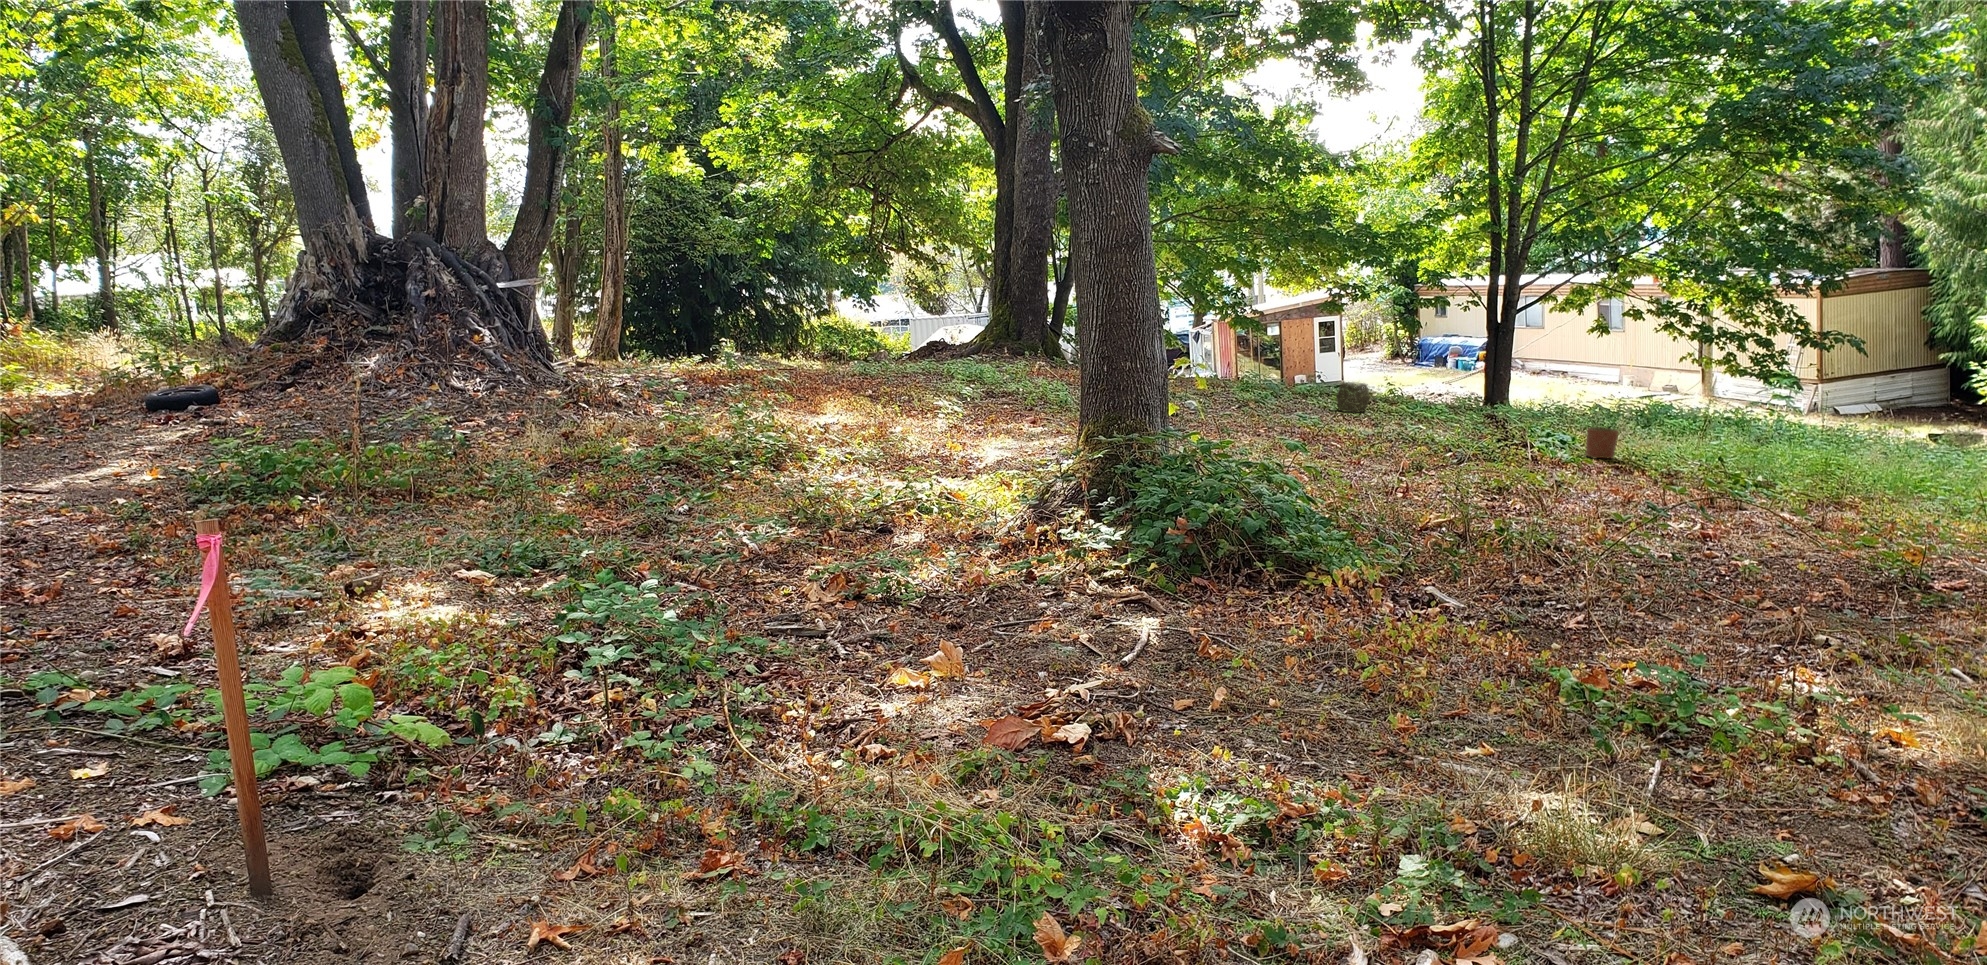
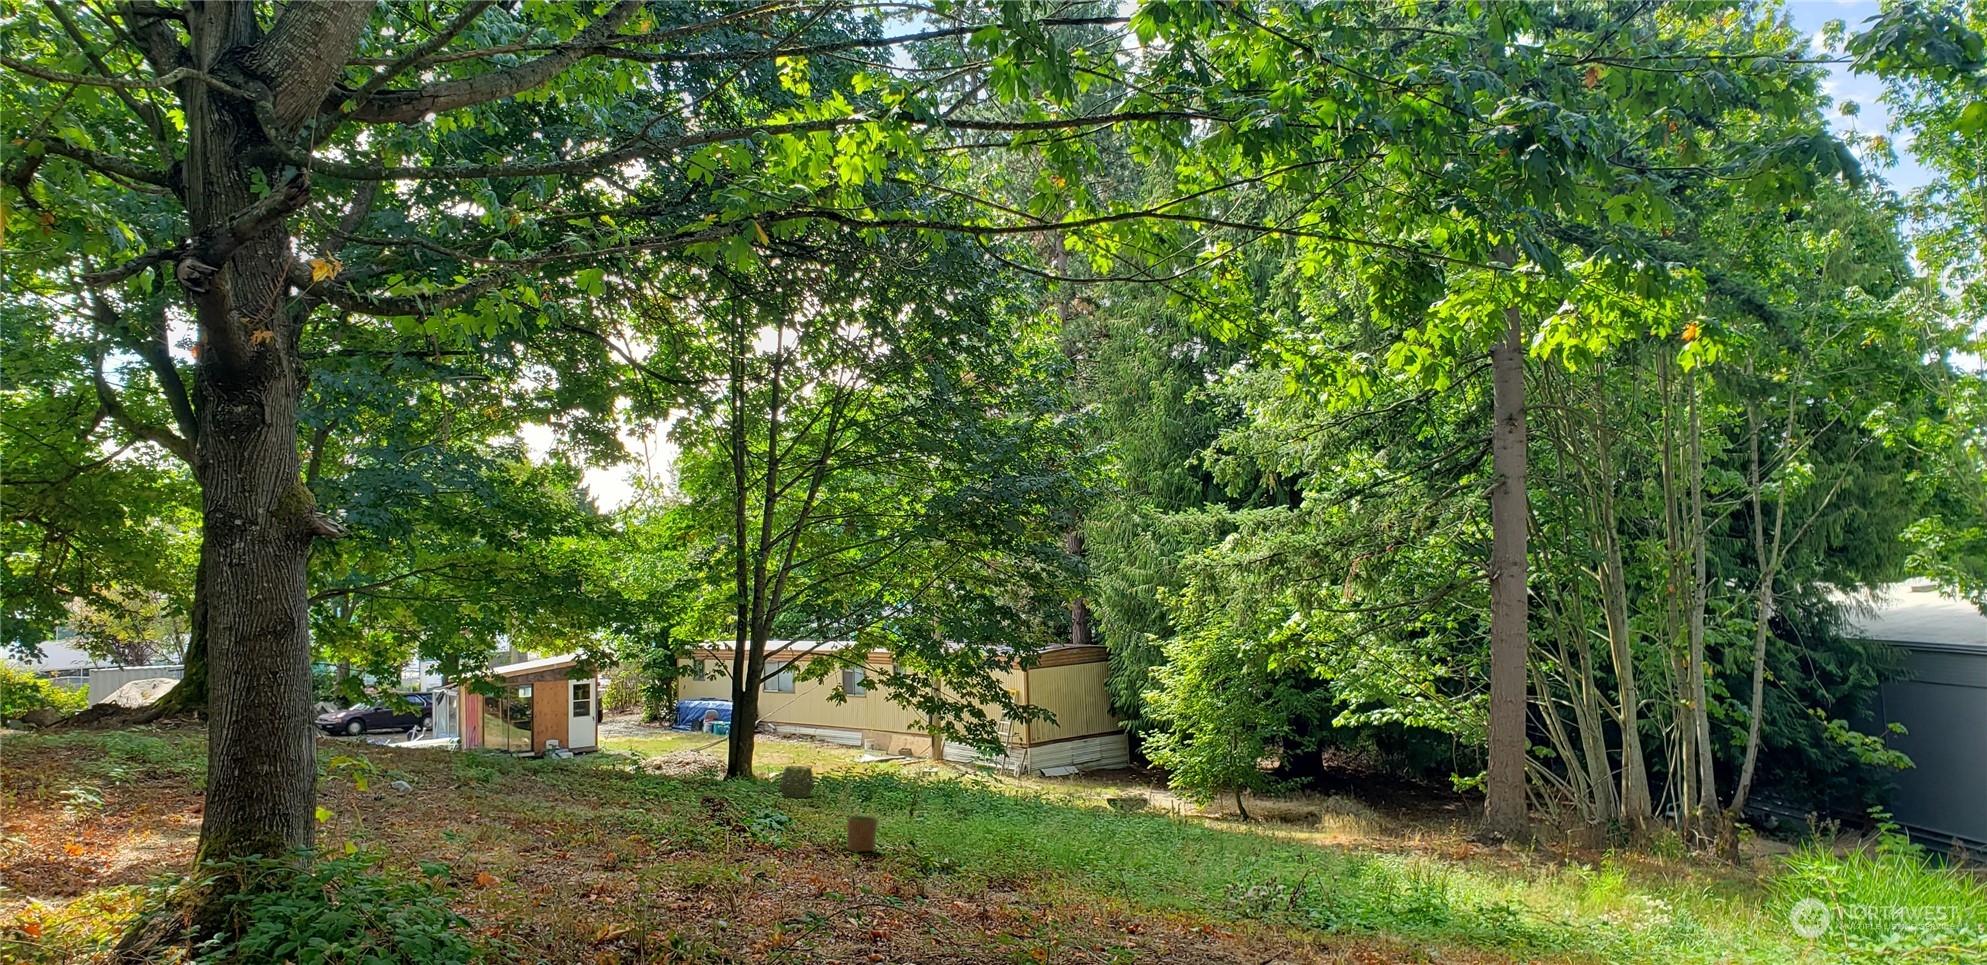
woven basket: present [1336,382,1370,413] -> present [781,766,814,798]

